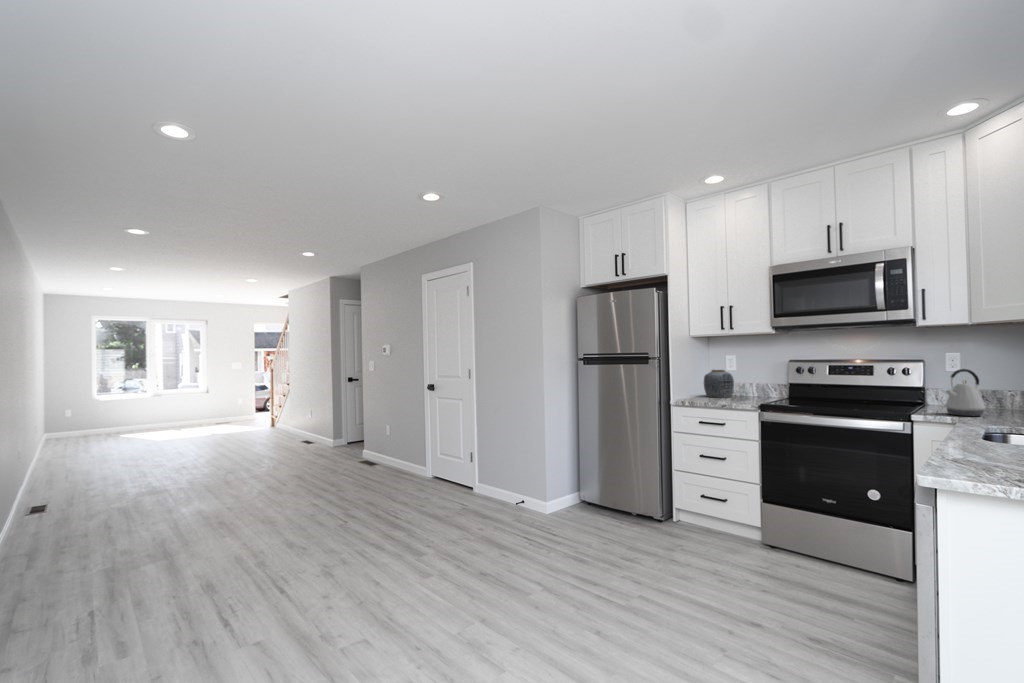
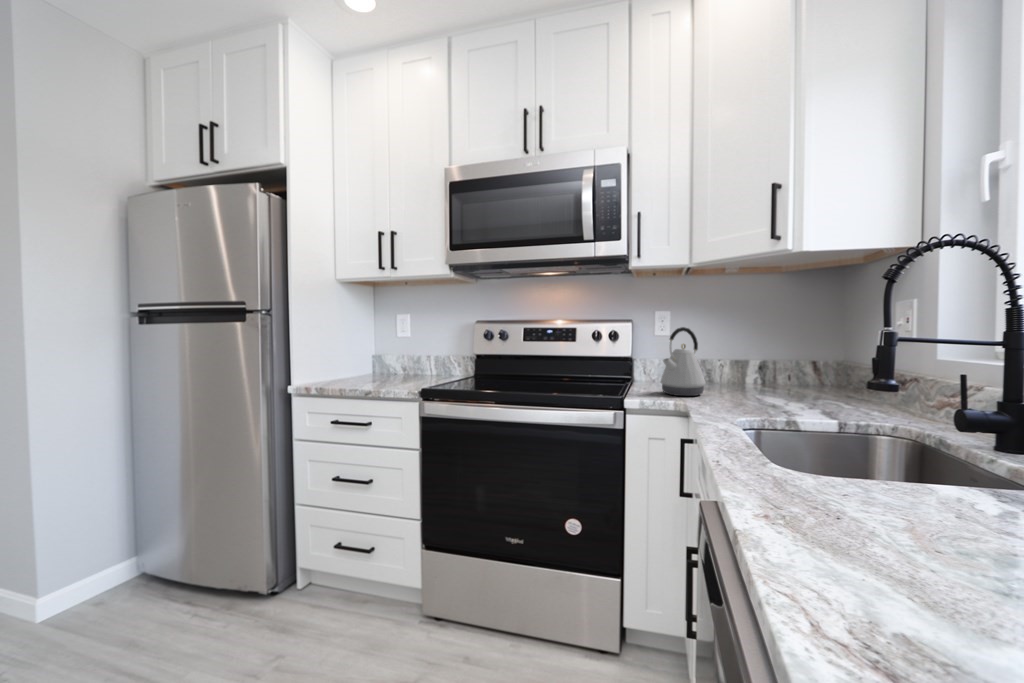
vase: present [704,370,734,397] -> none [359,335,403,379]

